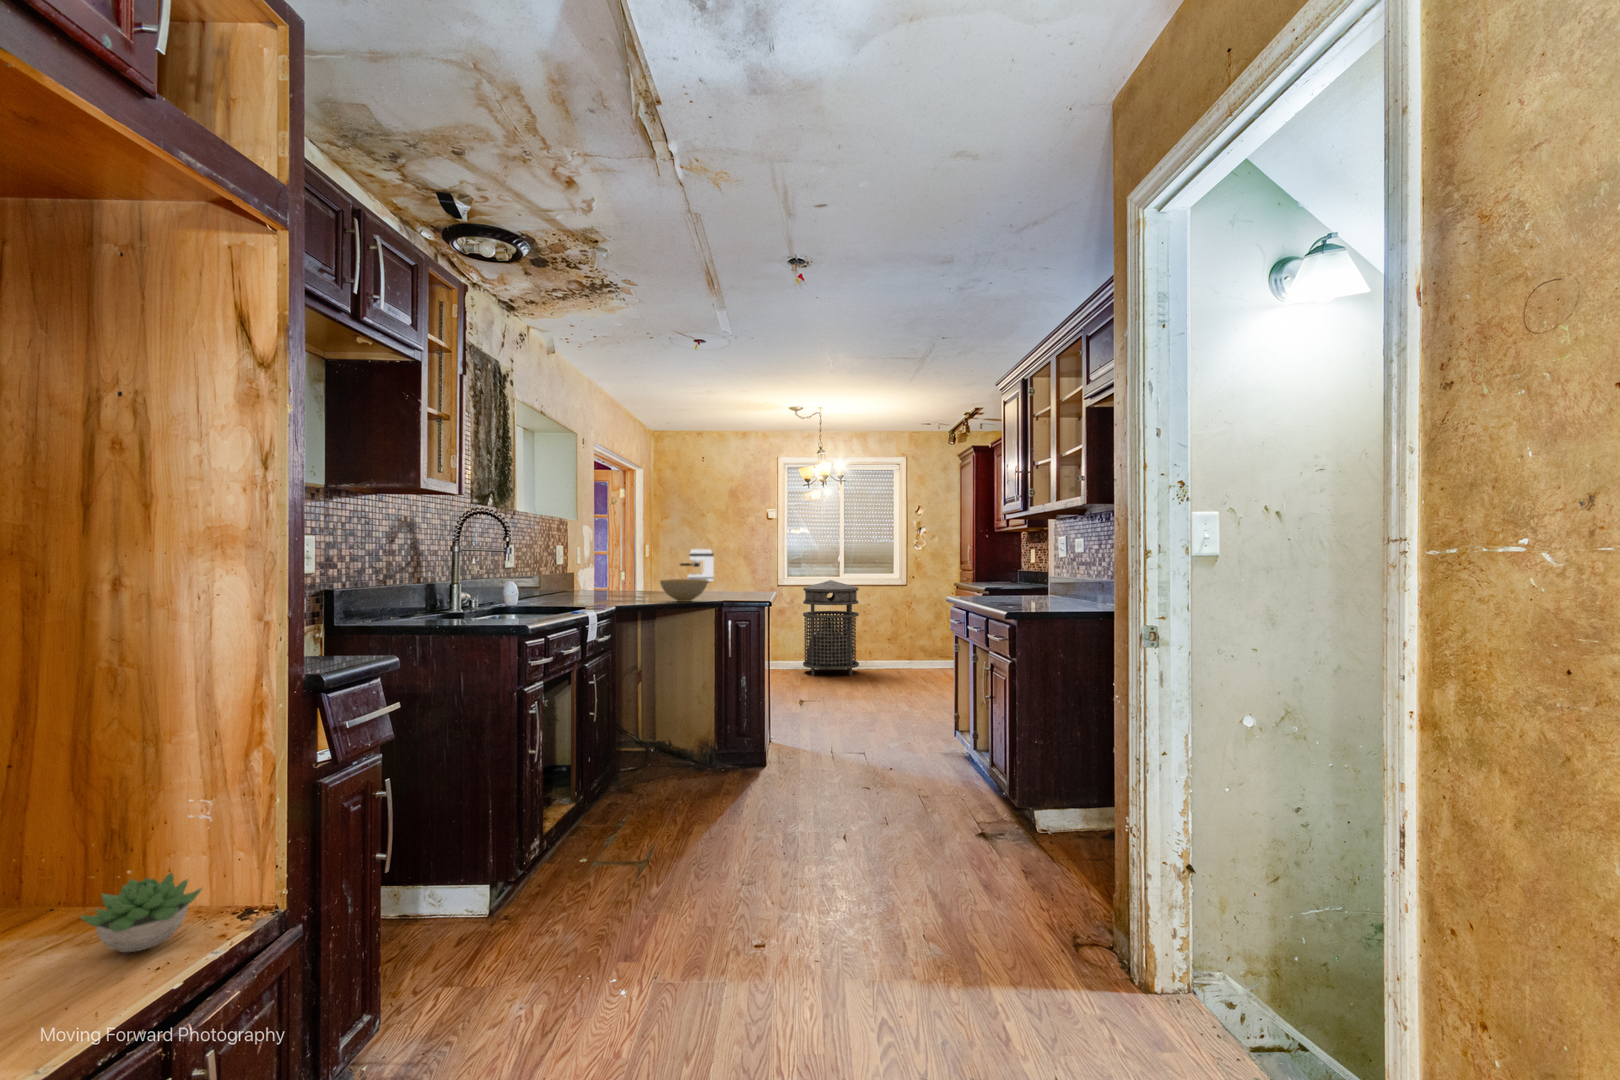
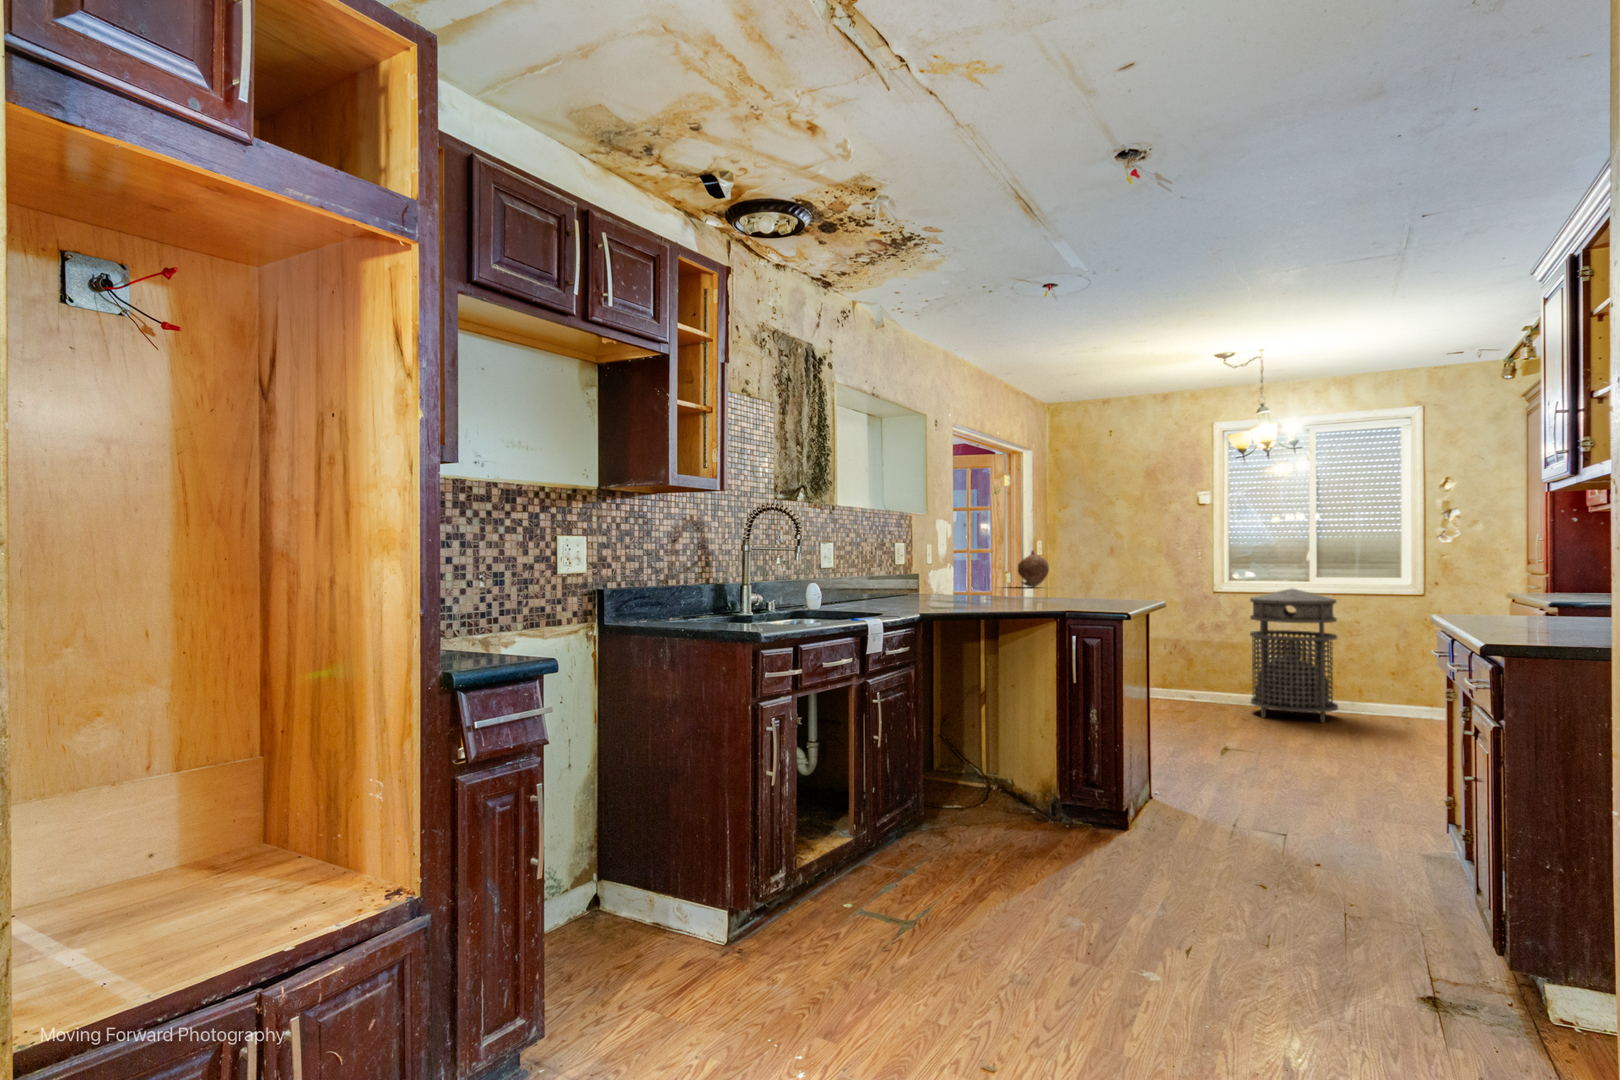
coffee maker: present [680,549,714,582] -> none [1084,547,1127,588]
vase: none [625,552,655,583] -> present [1018,550,1049,587]
bowl: present [660,579,708,602] -> none [984,584,1045,612]
succulent plant: present [80,873,202,952] -> none [250,844,342,909]

